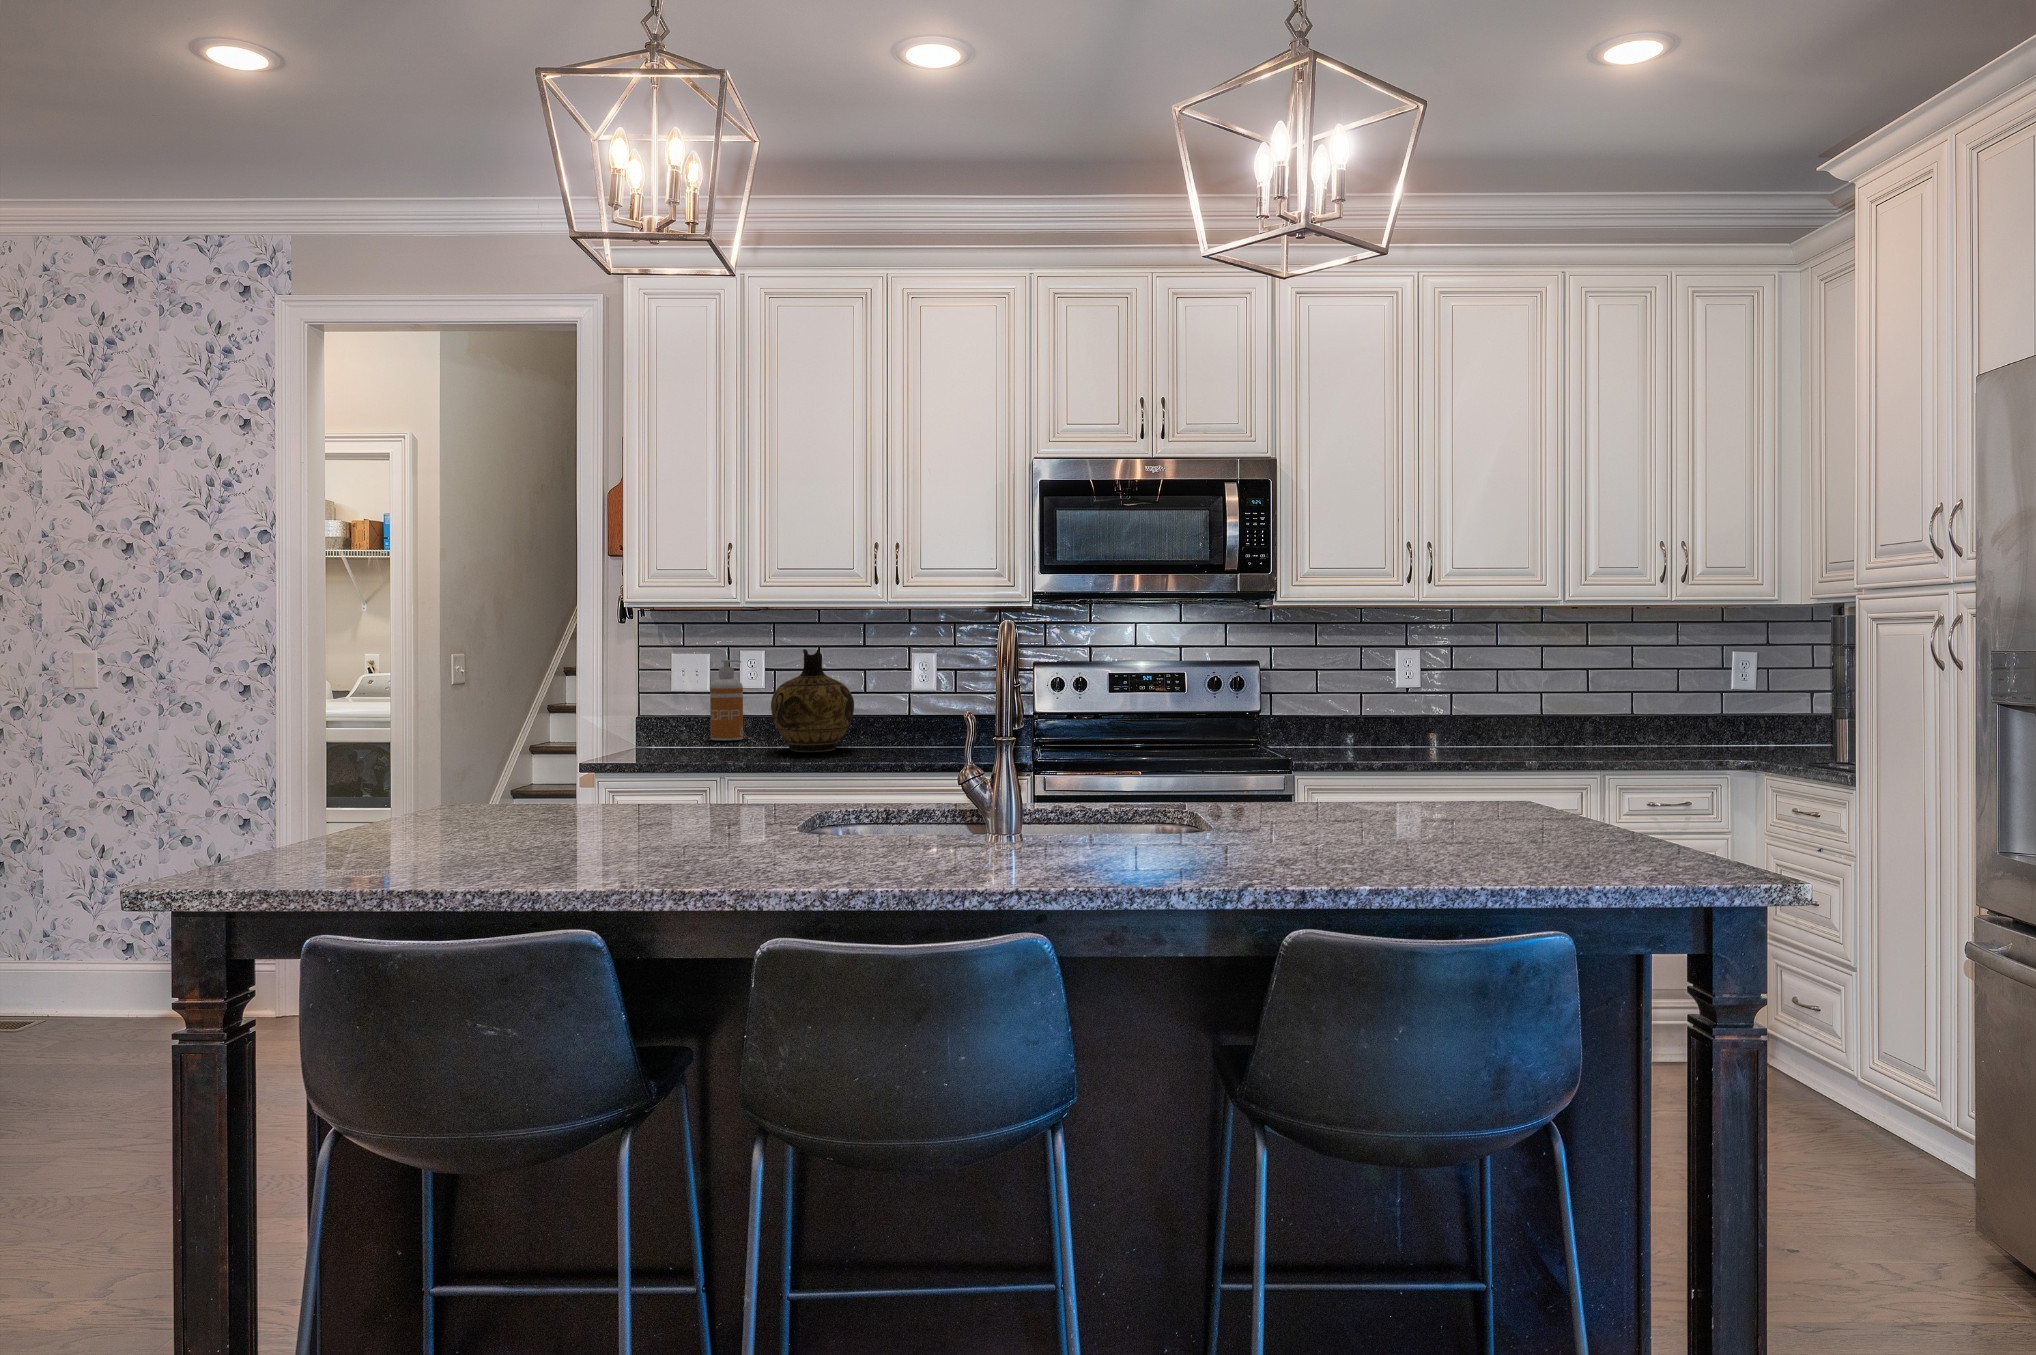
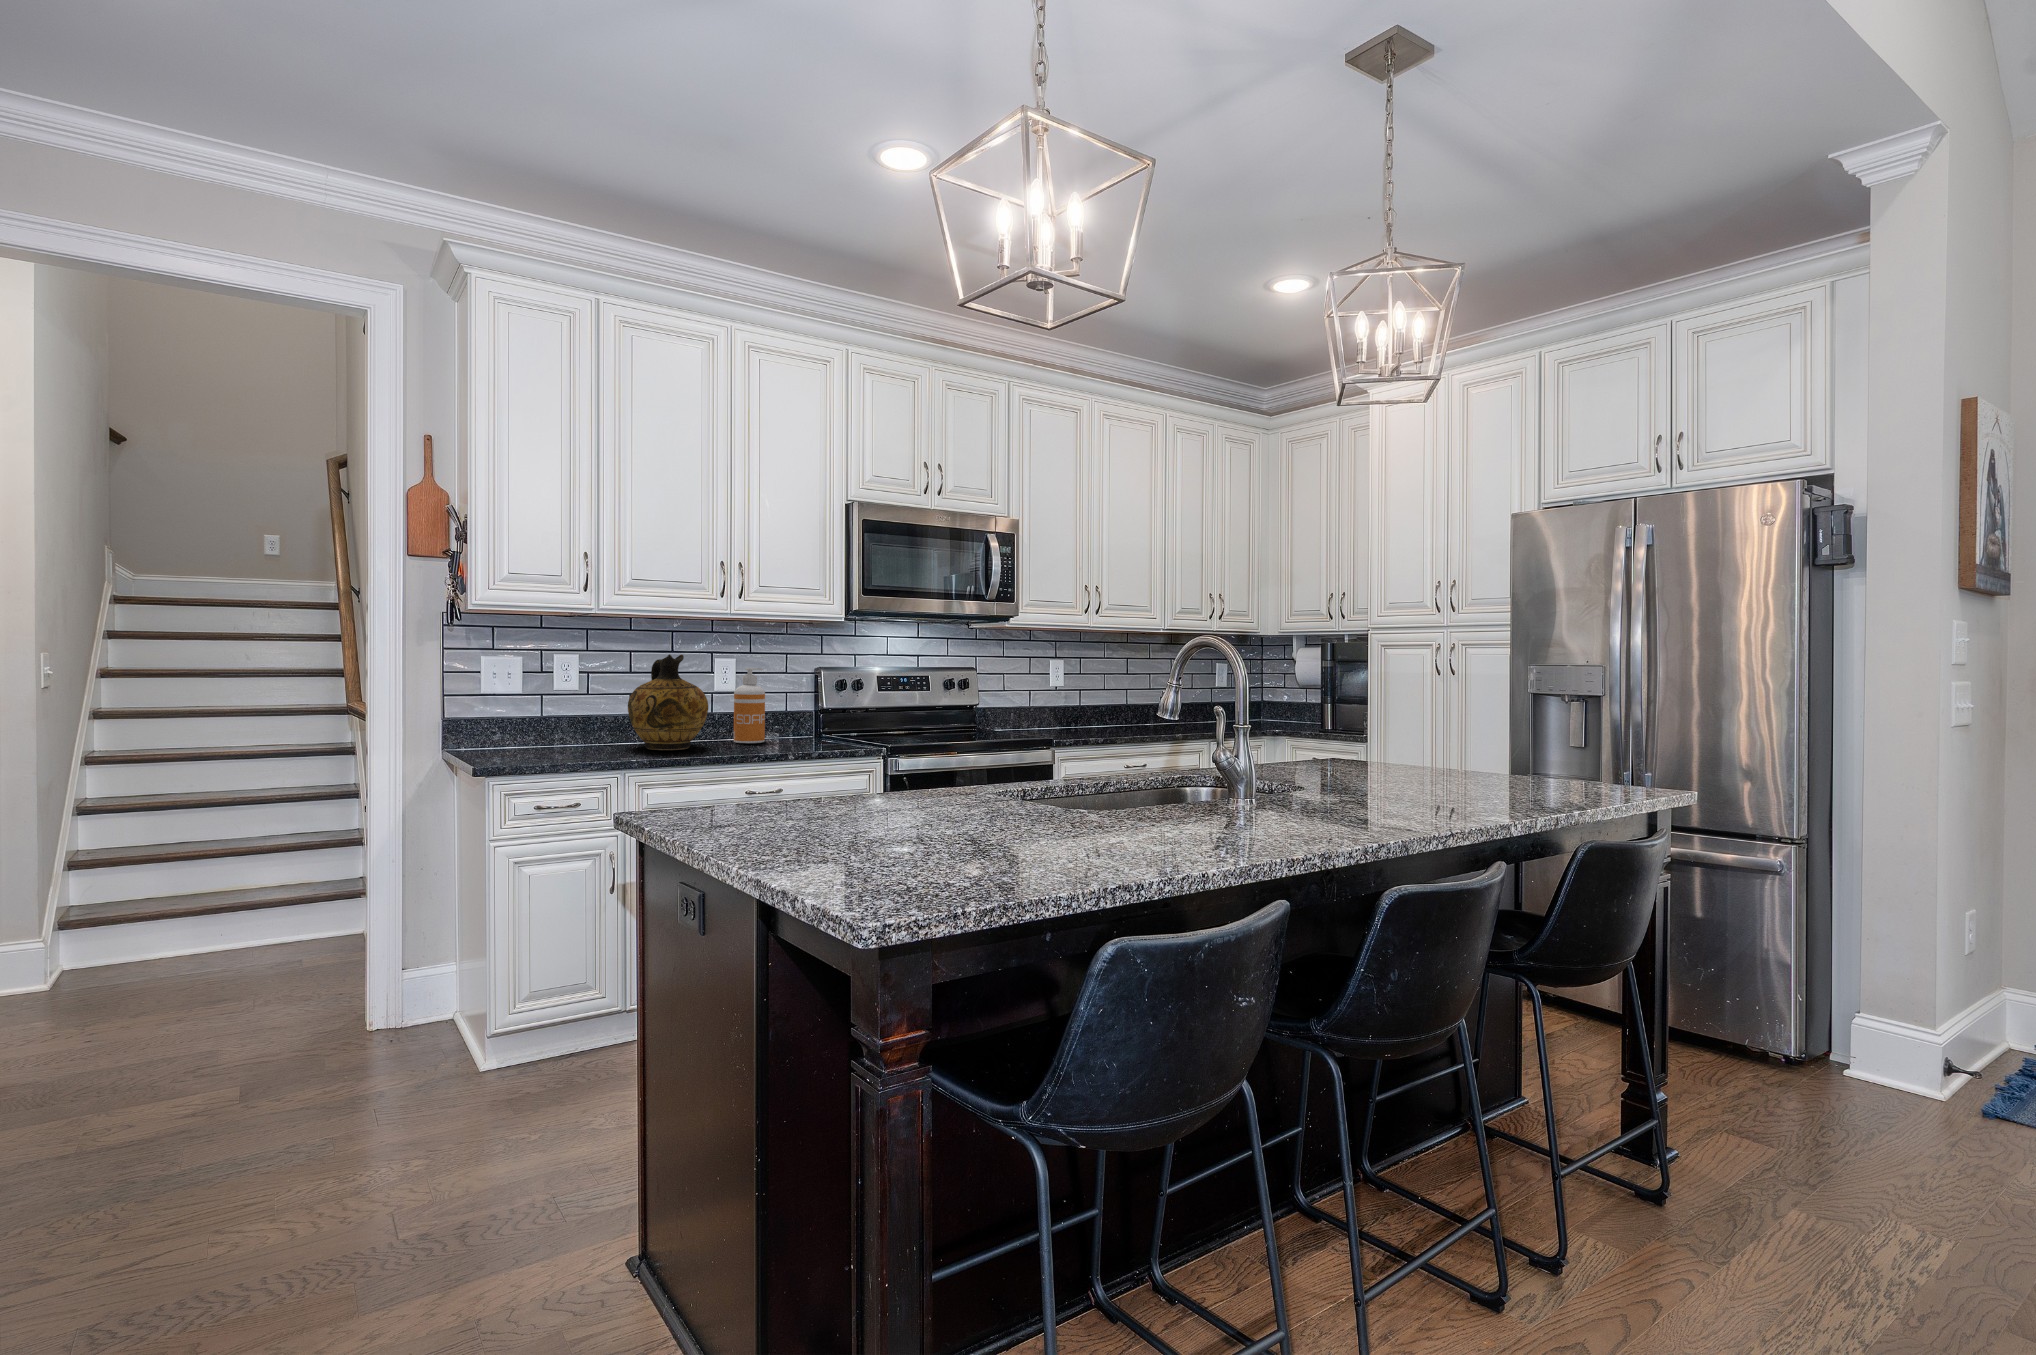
soap dispenser: present [710,660,743,741] -> present [734,668,765,743]

